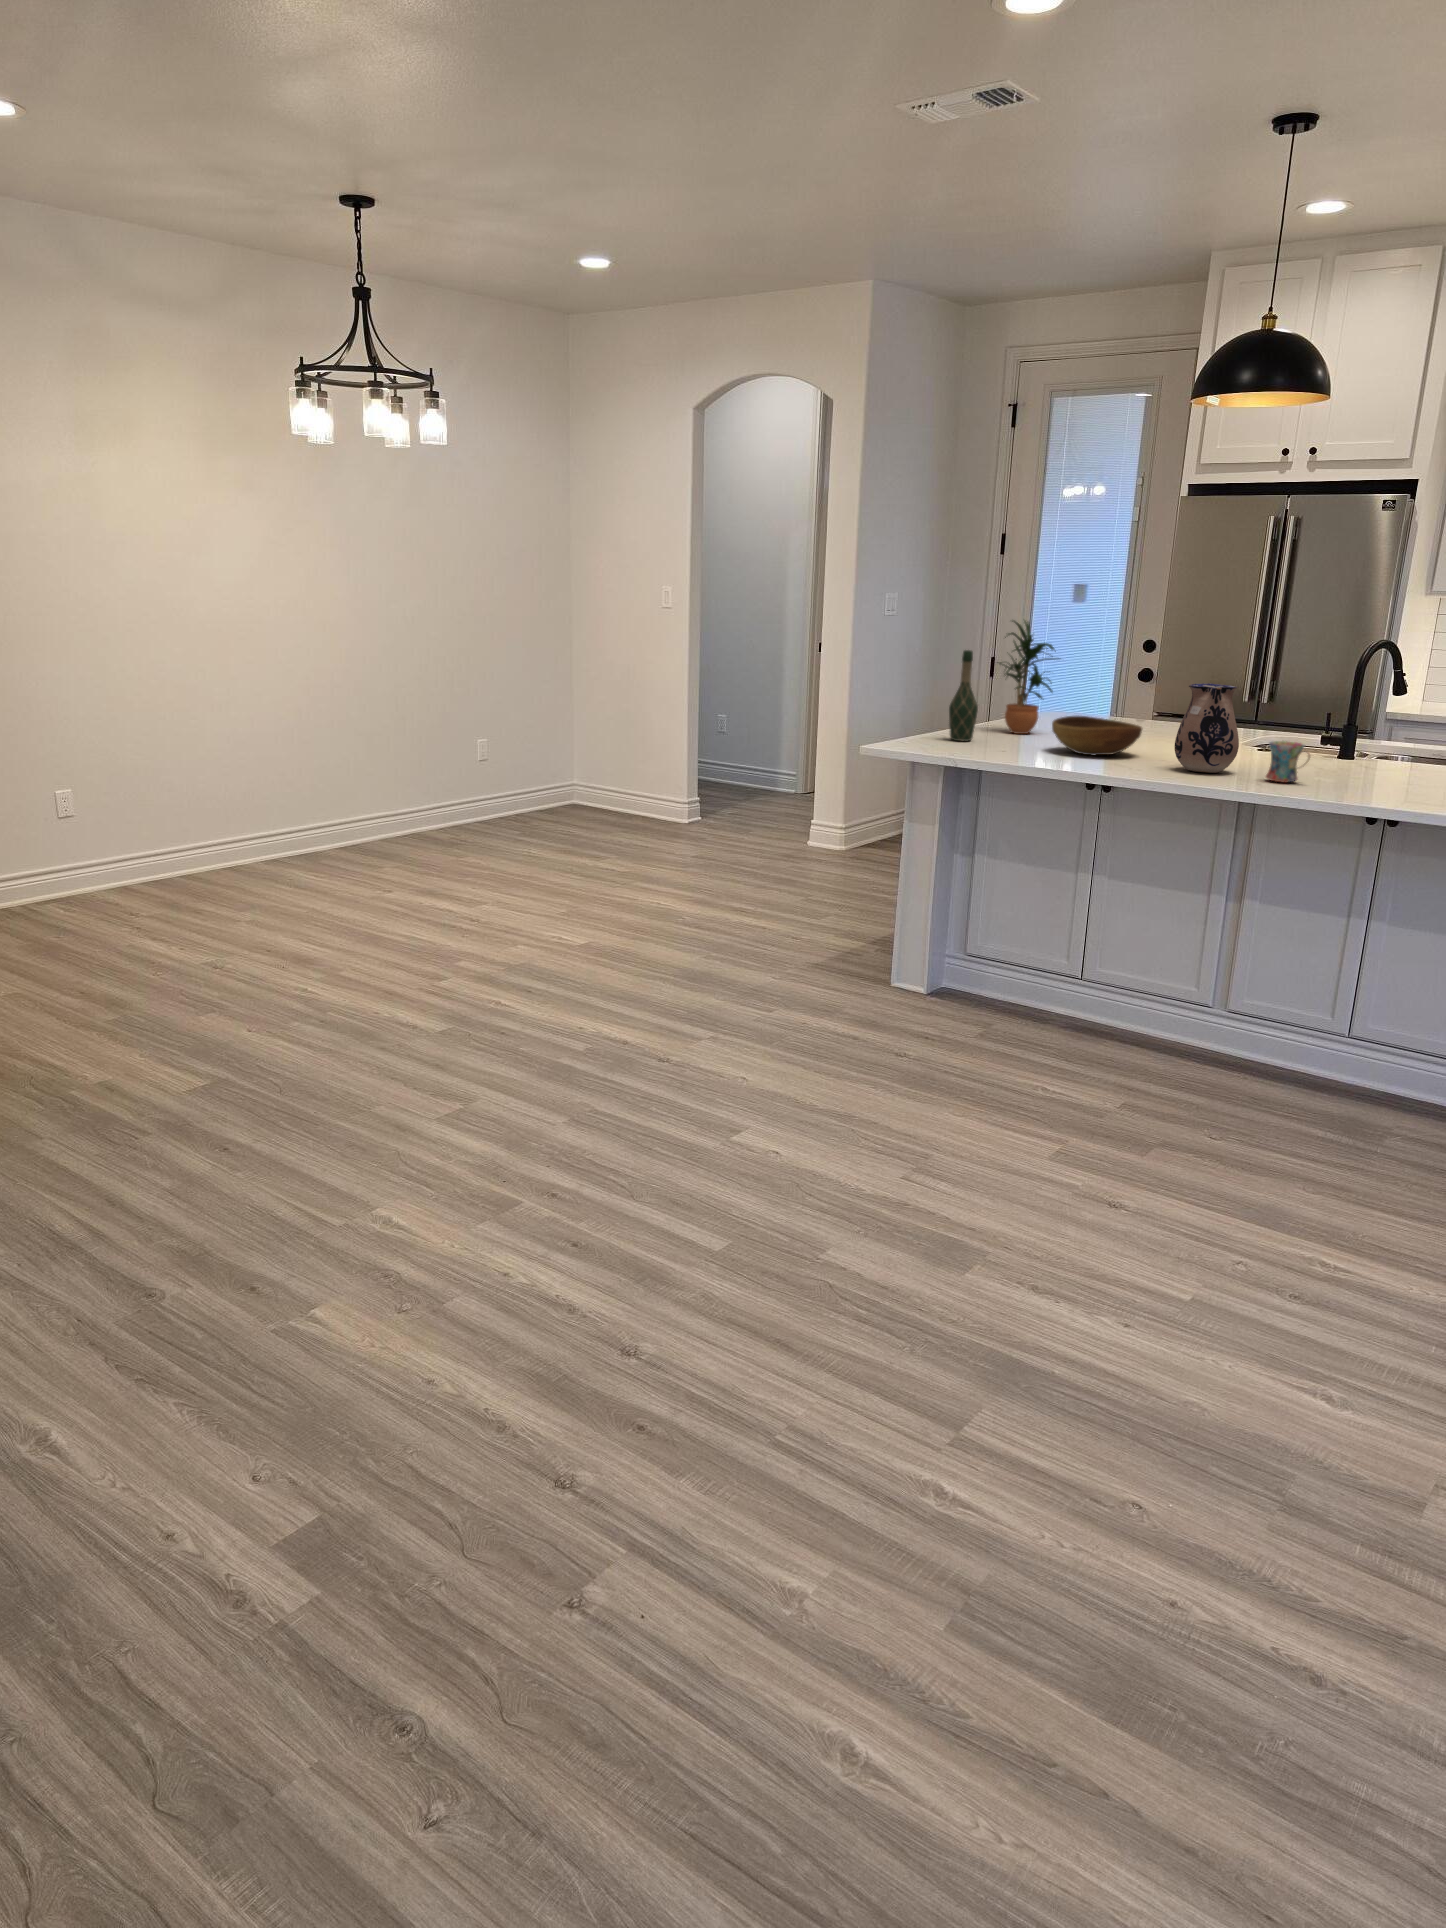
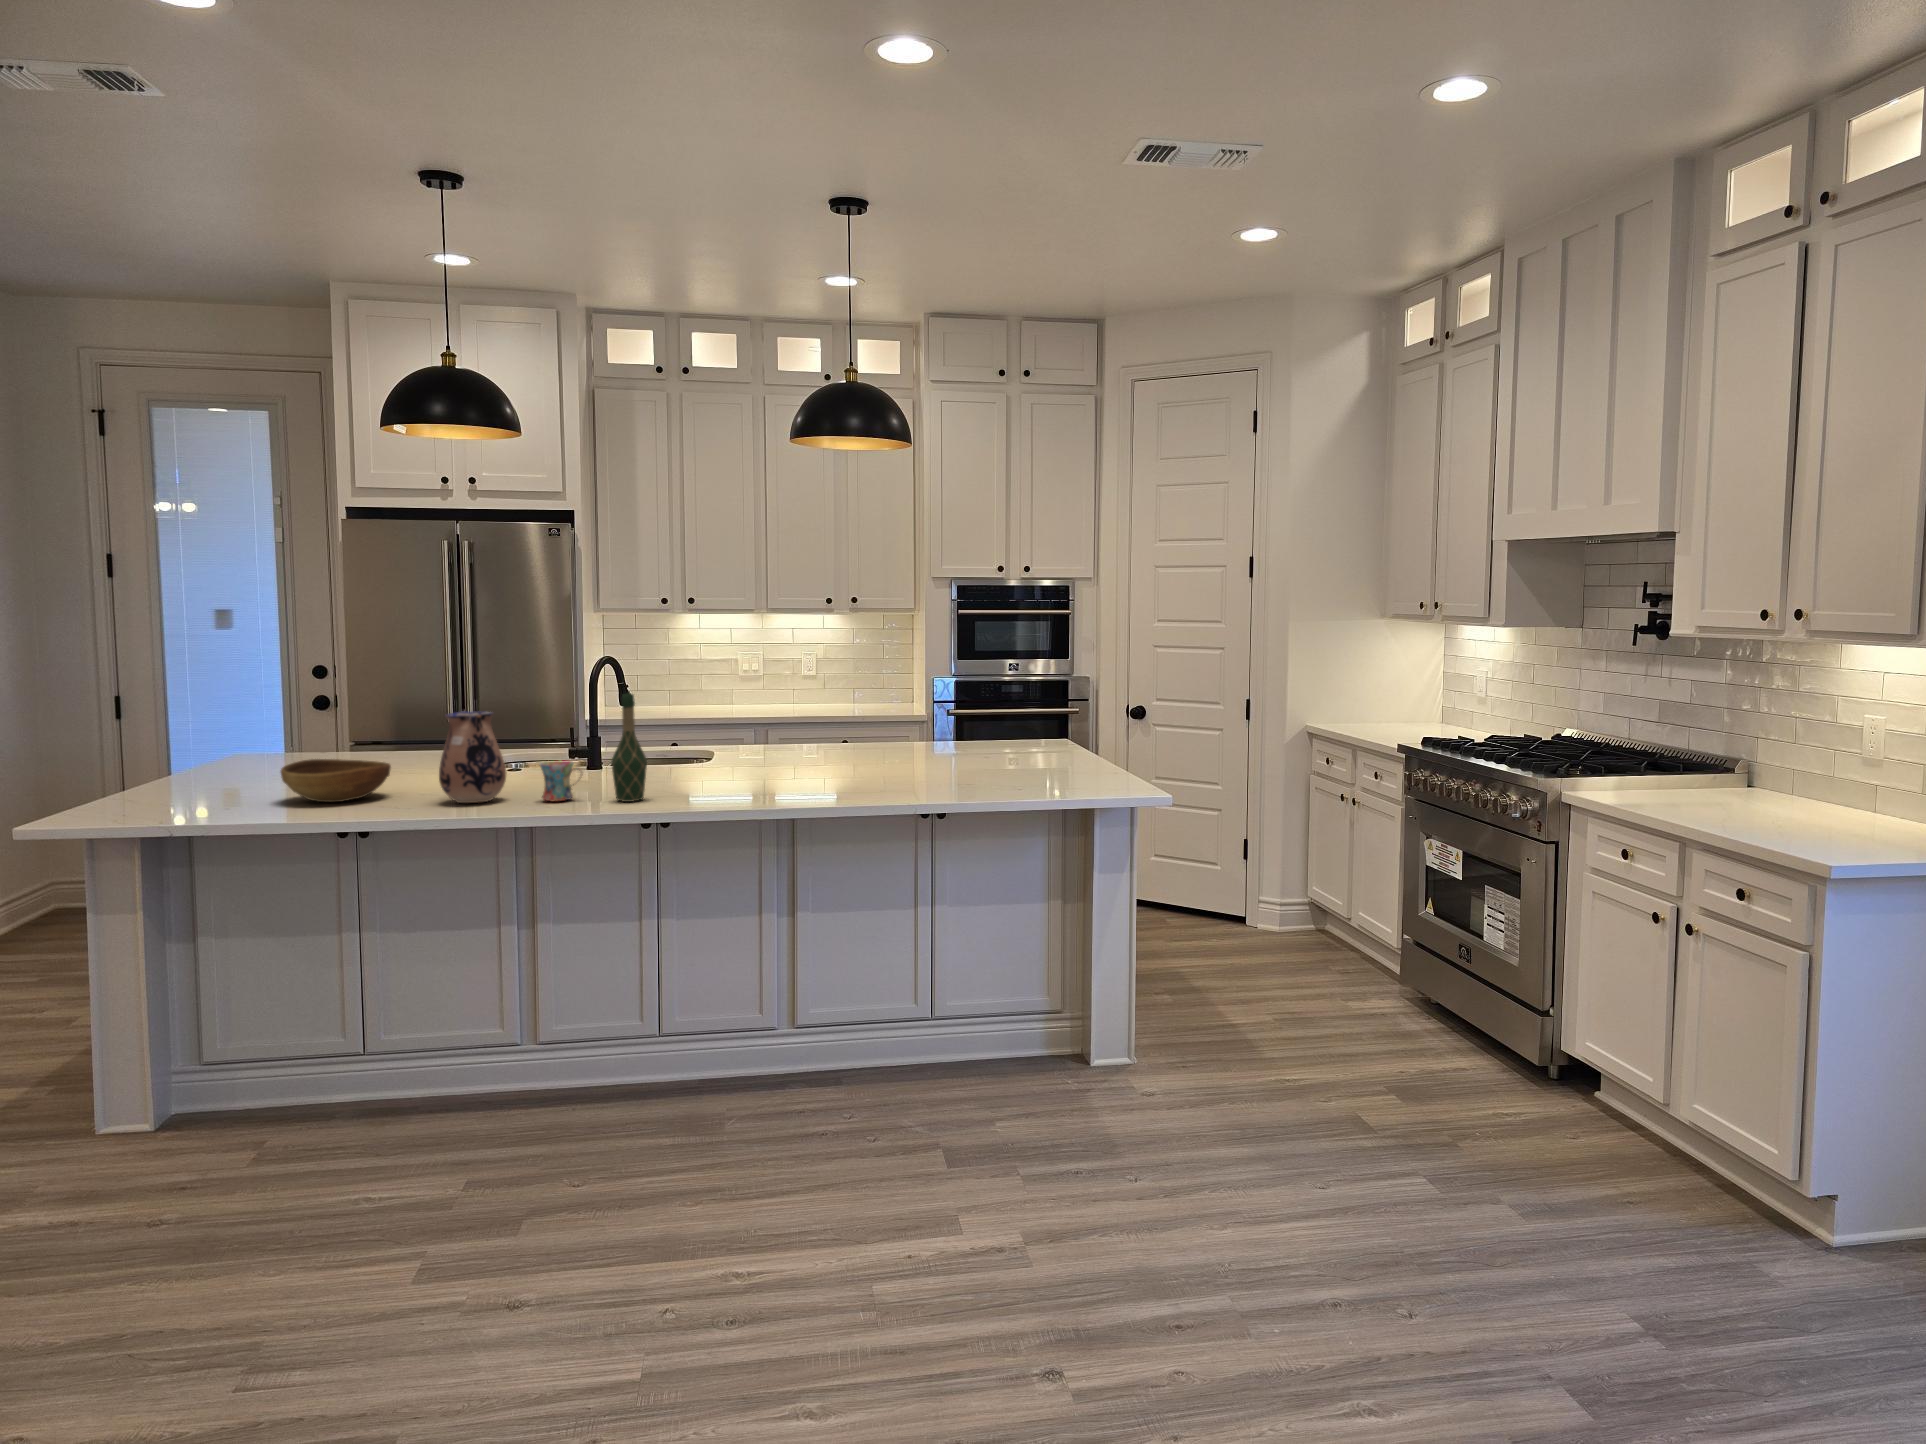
potted plant: present [999,621,1056,734] -> none [177,656,267,789]
wine bottle: present [949,650,978,741] -> present [611,694,647,802]

